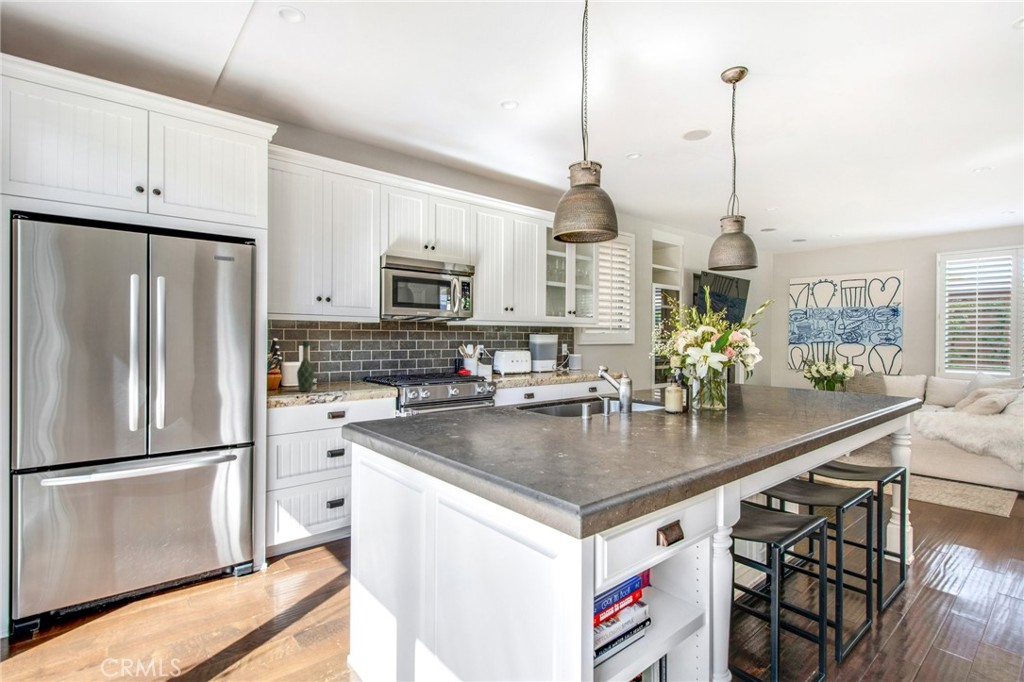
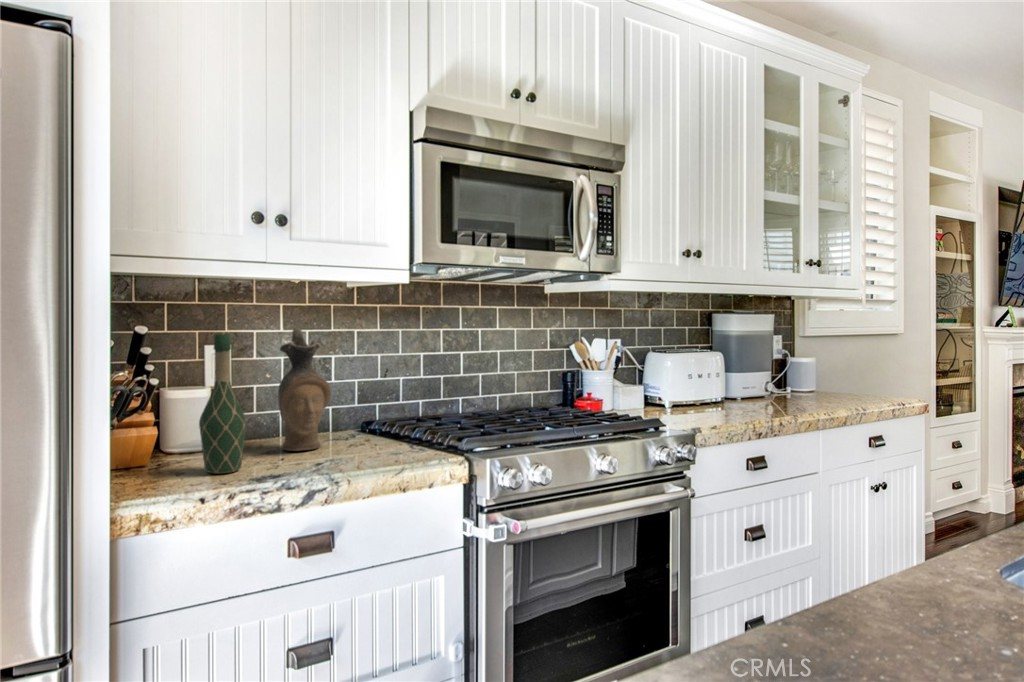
ceramic pitcher: none [327,339,348,386] -> present [278,328,331,451]

